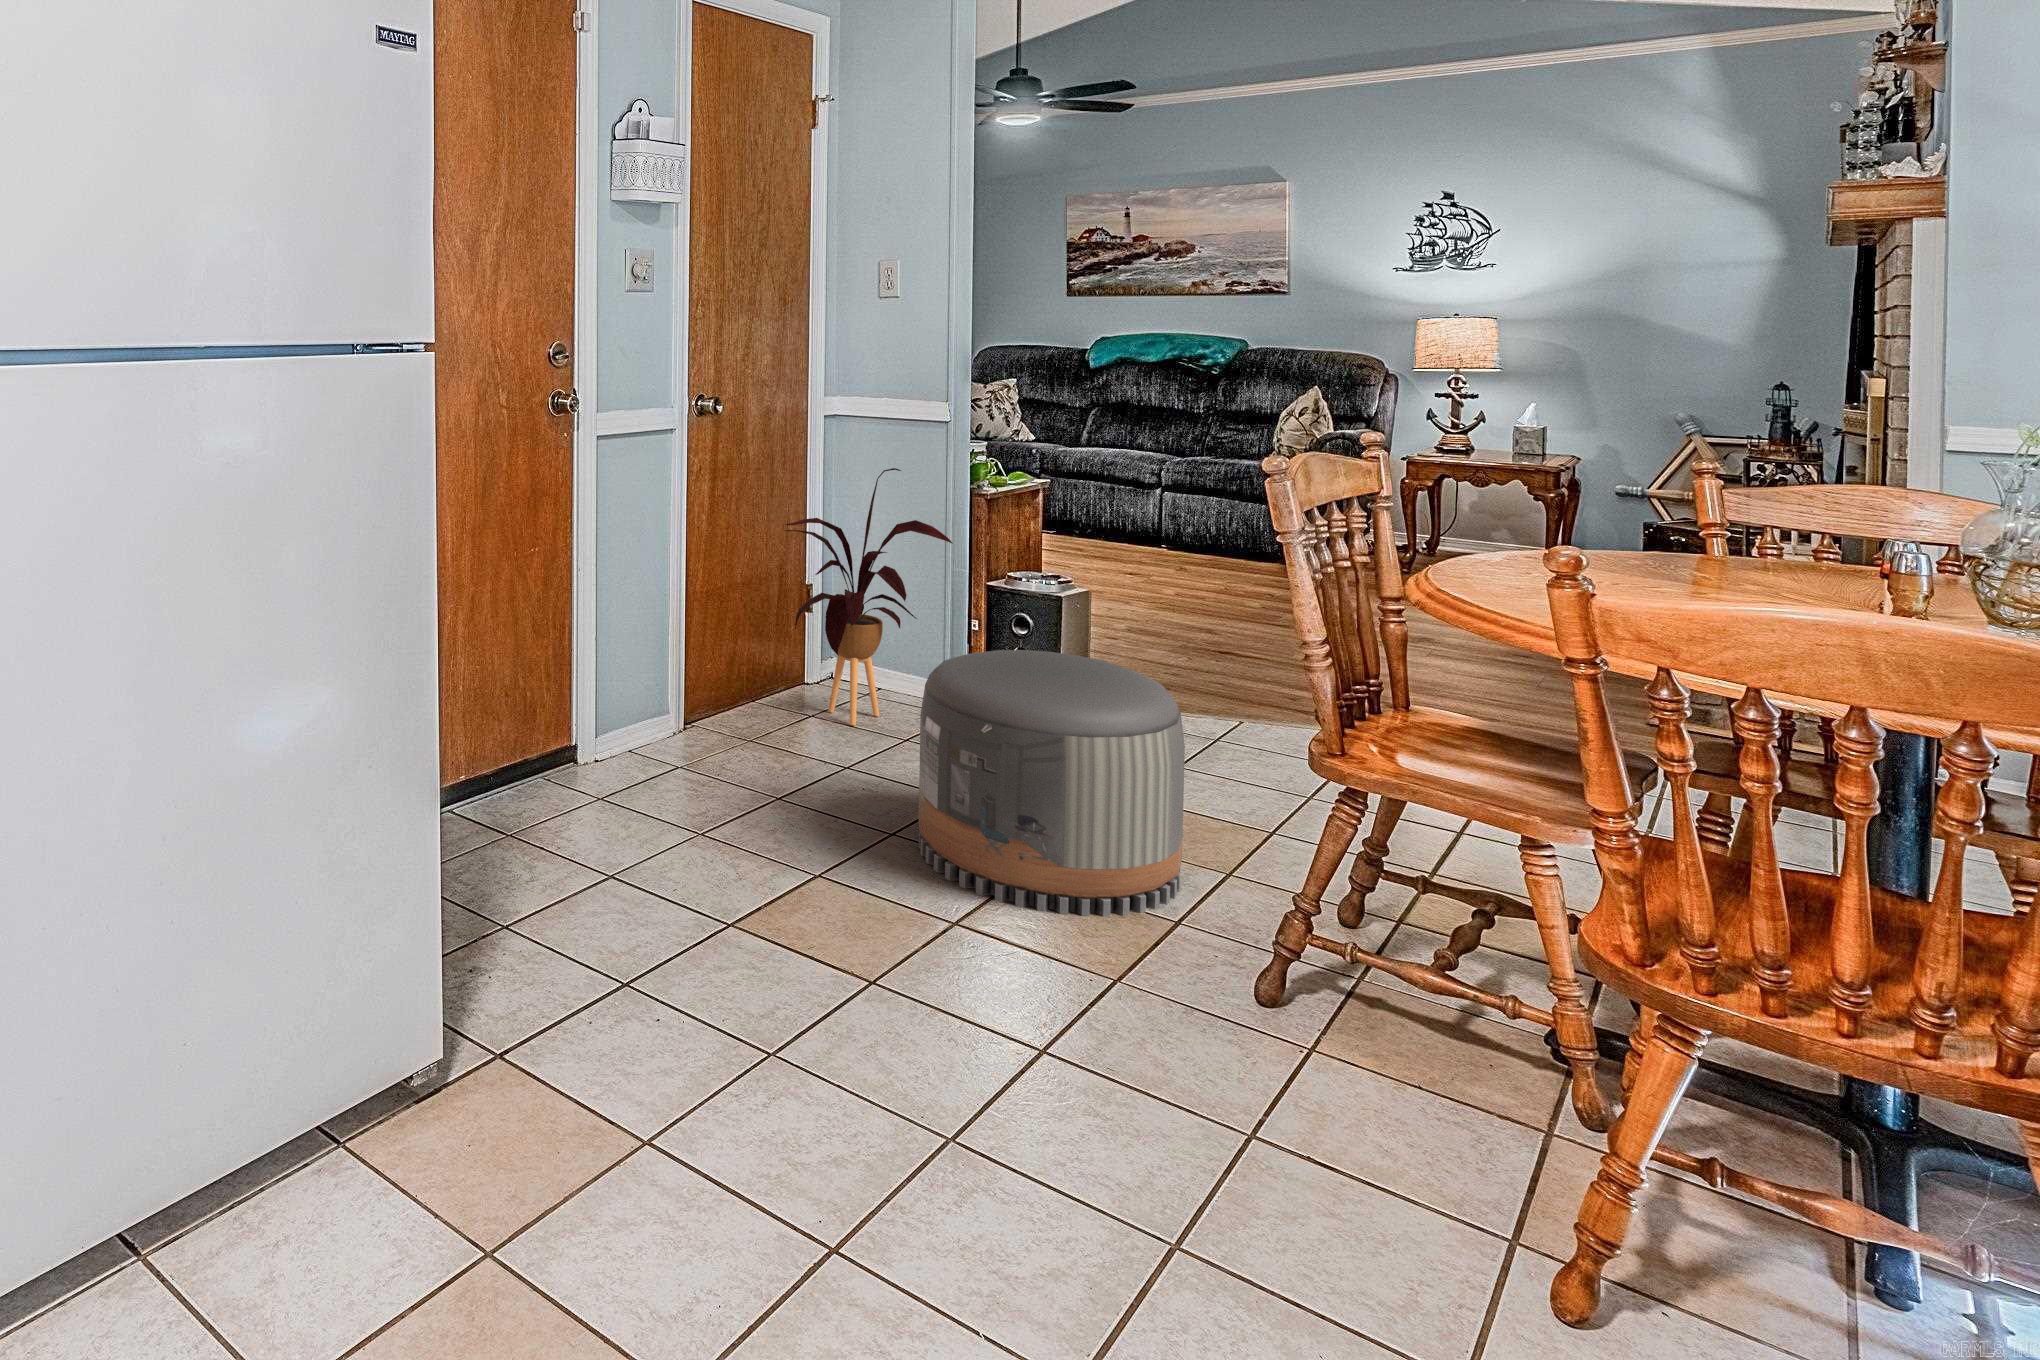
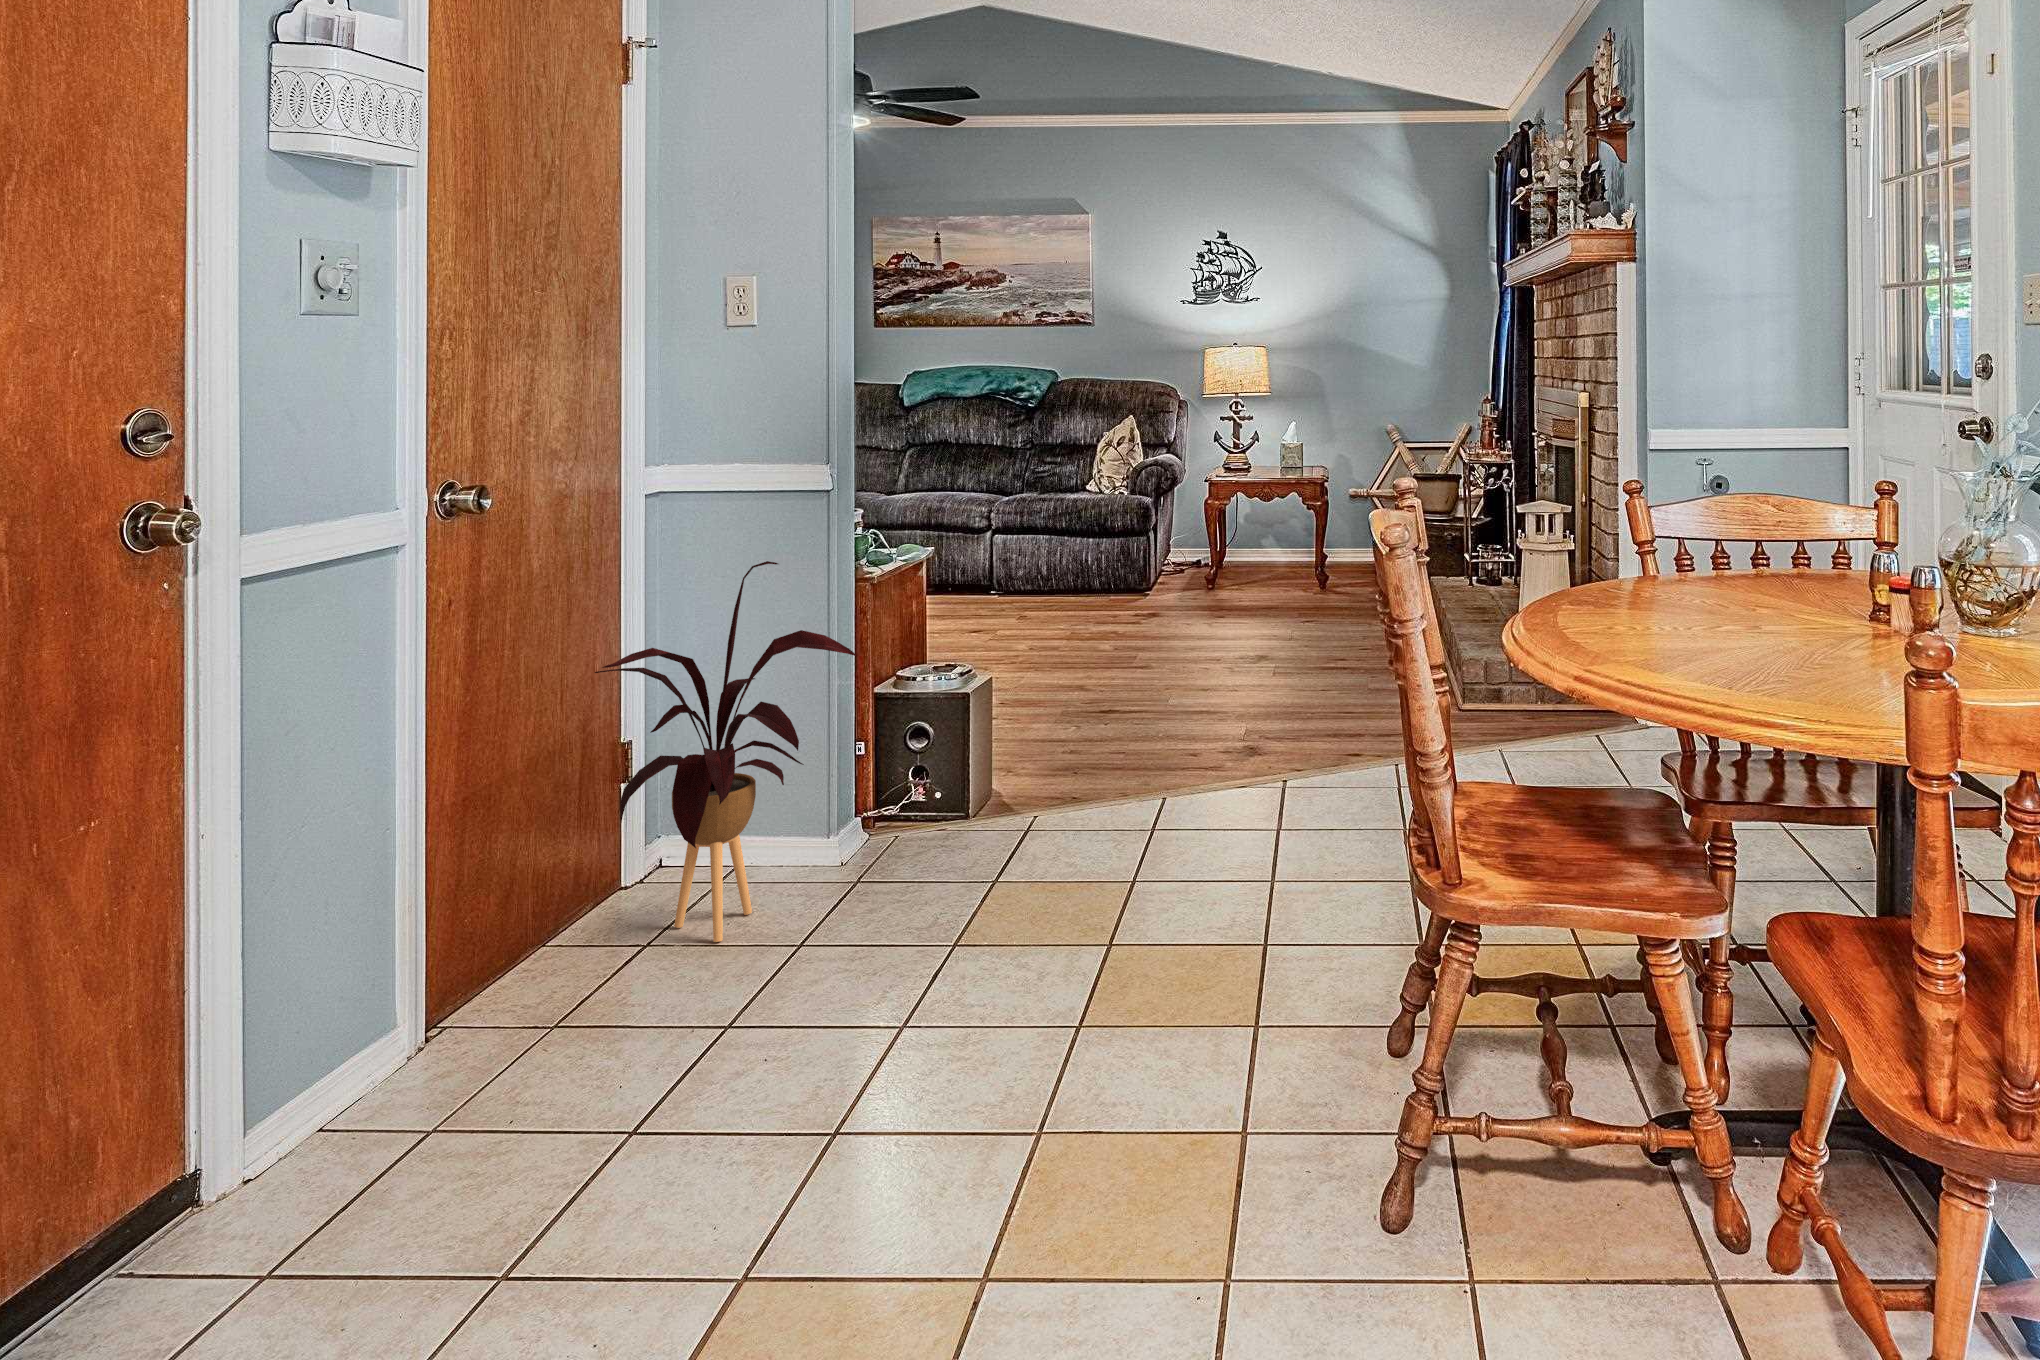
pouf: present [919,650,1185,917] -> none [874,793,1219,1201]

